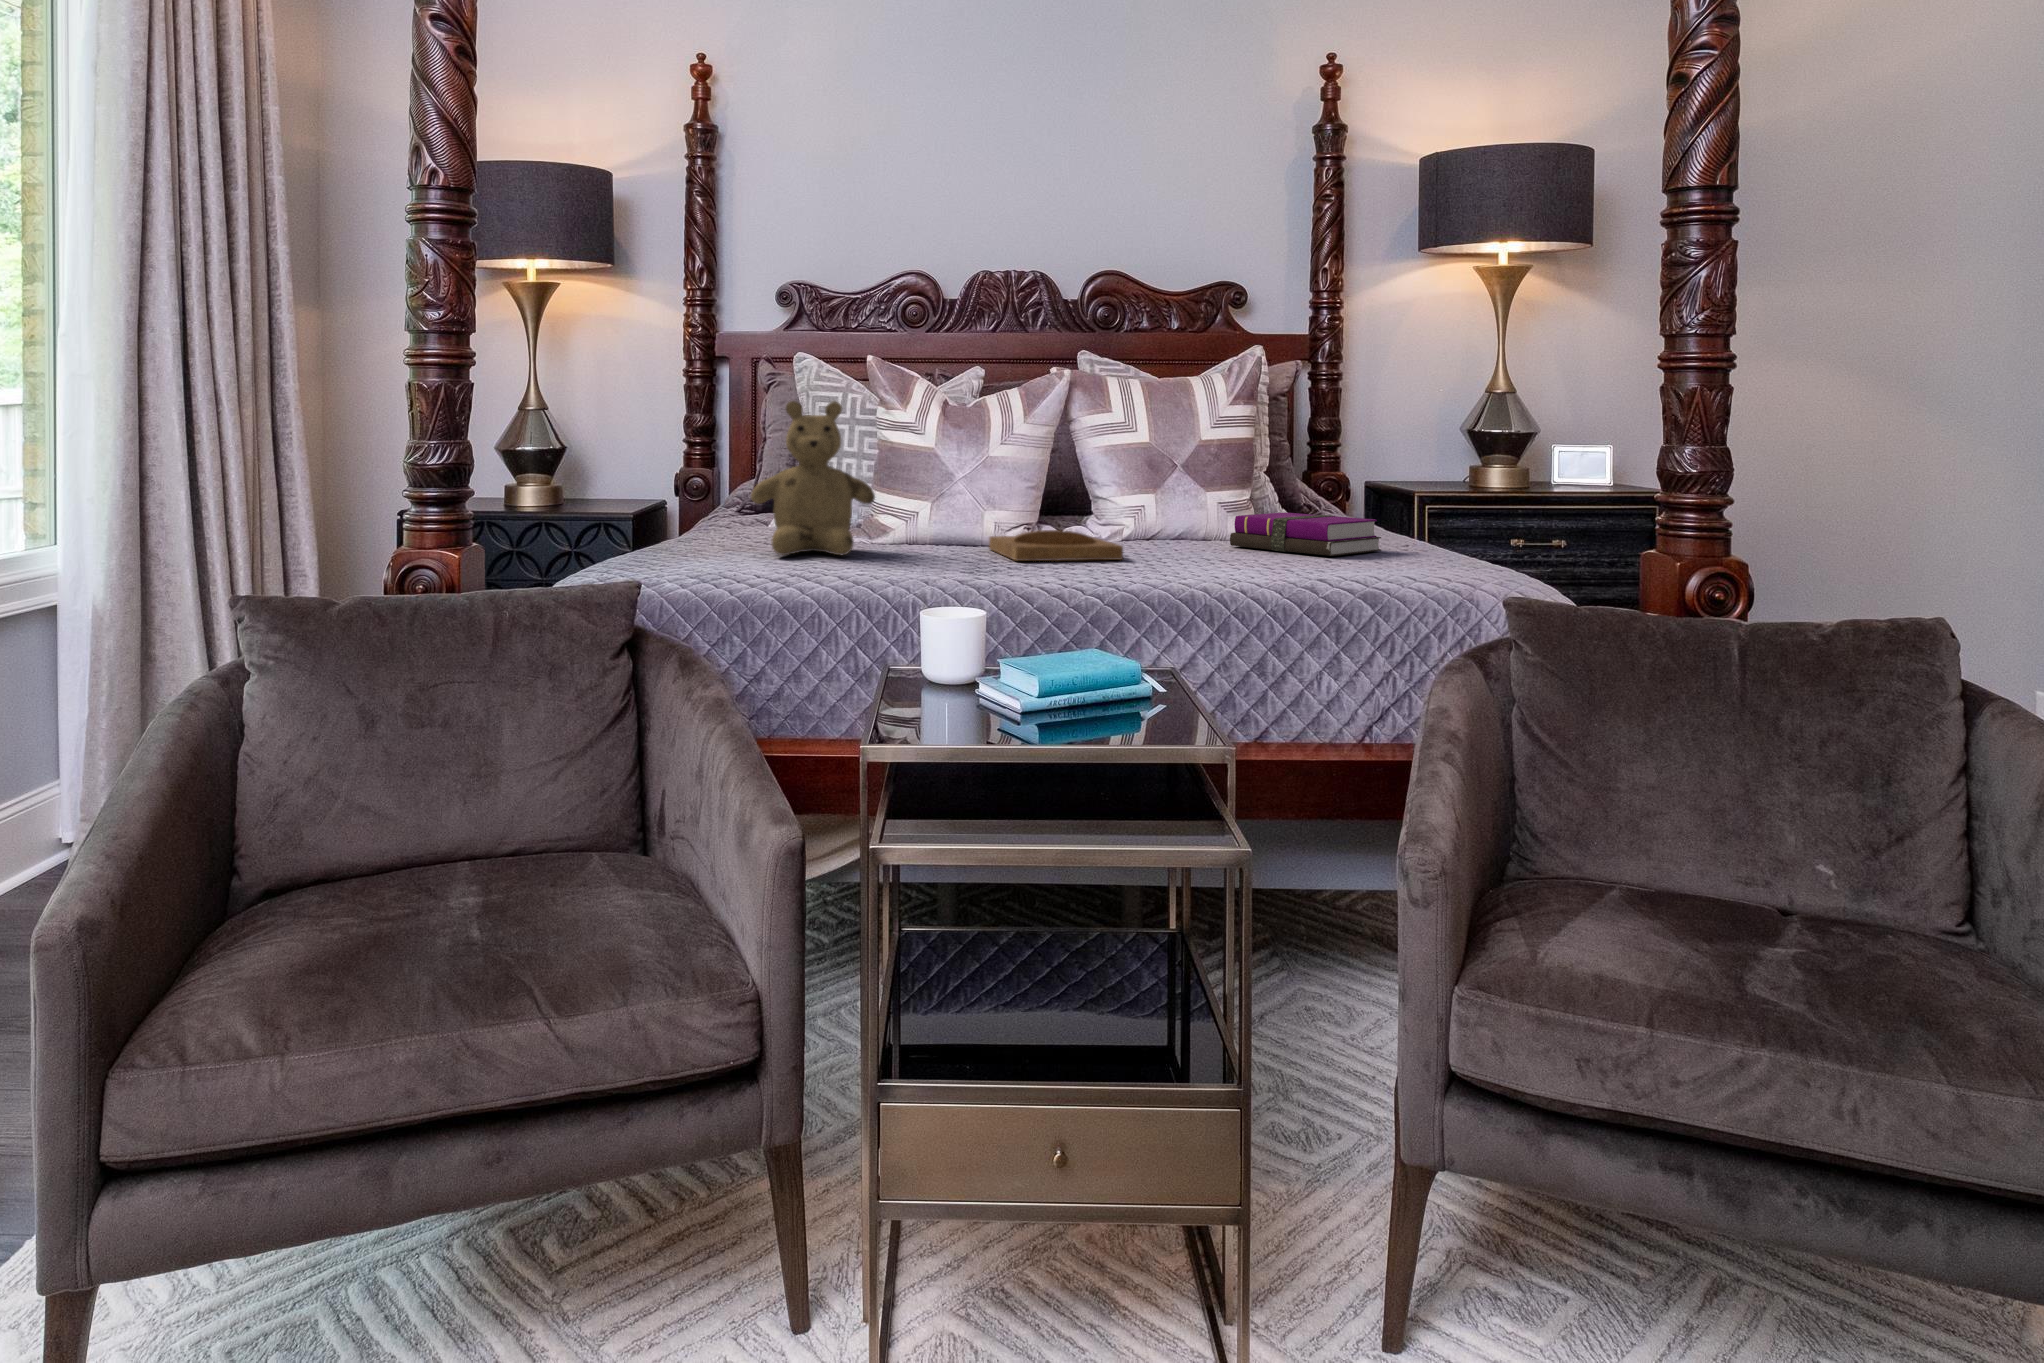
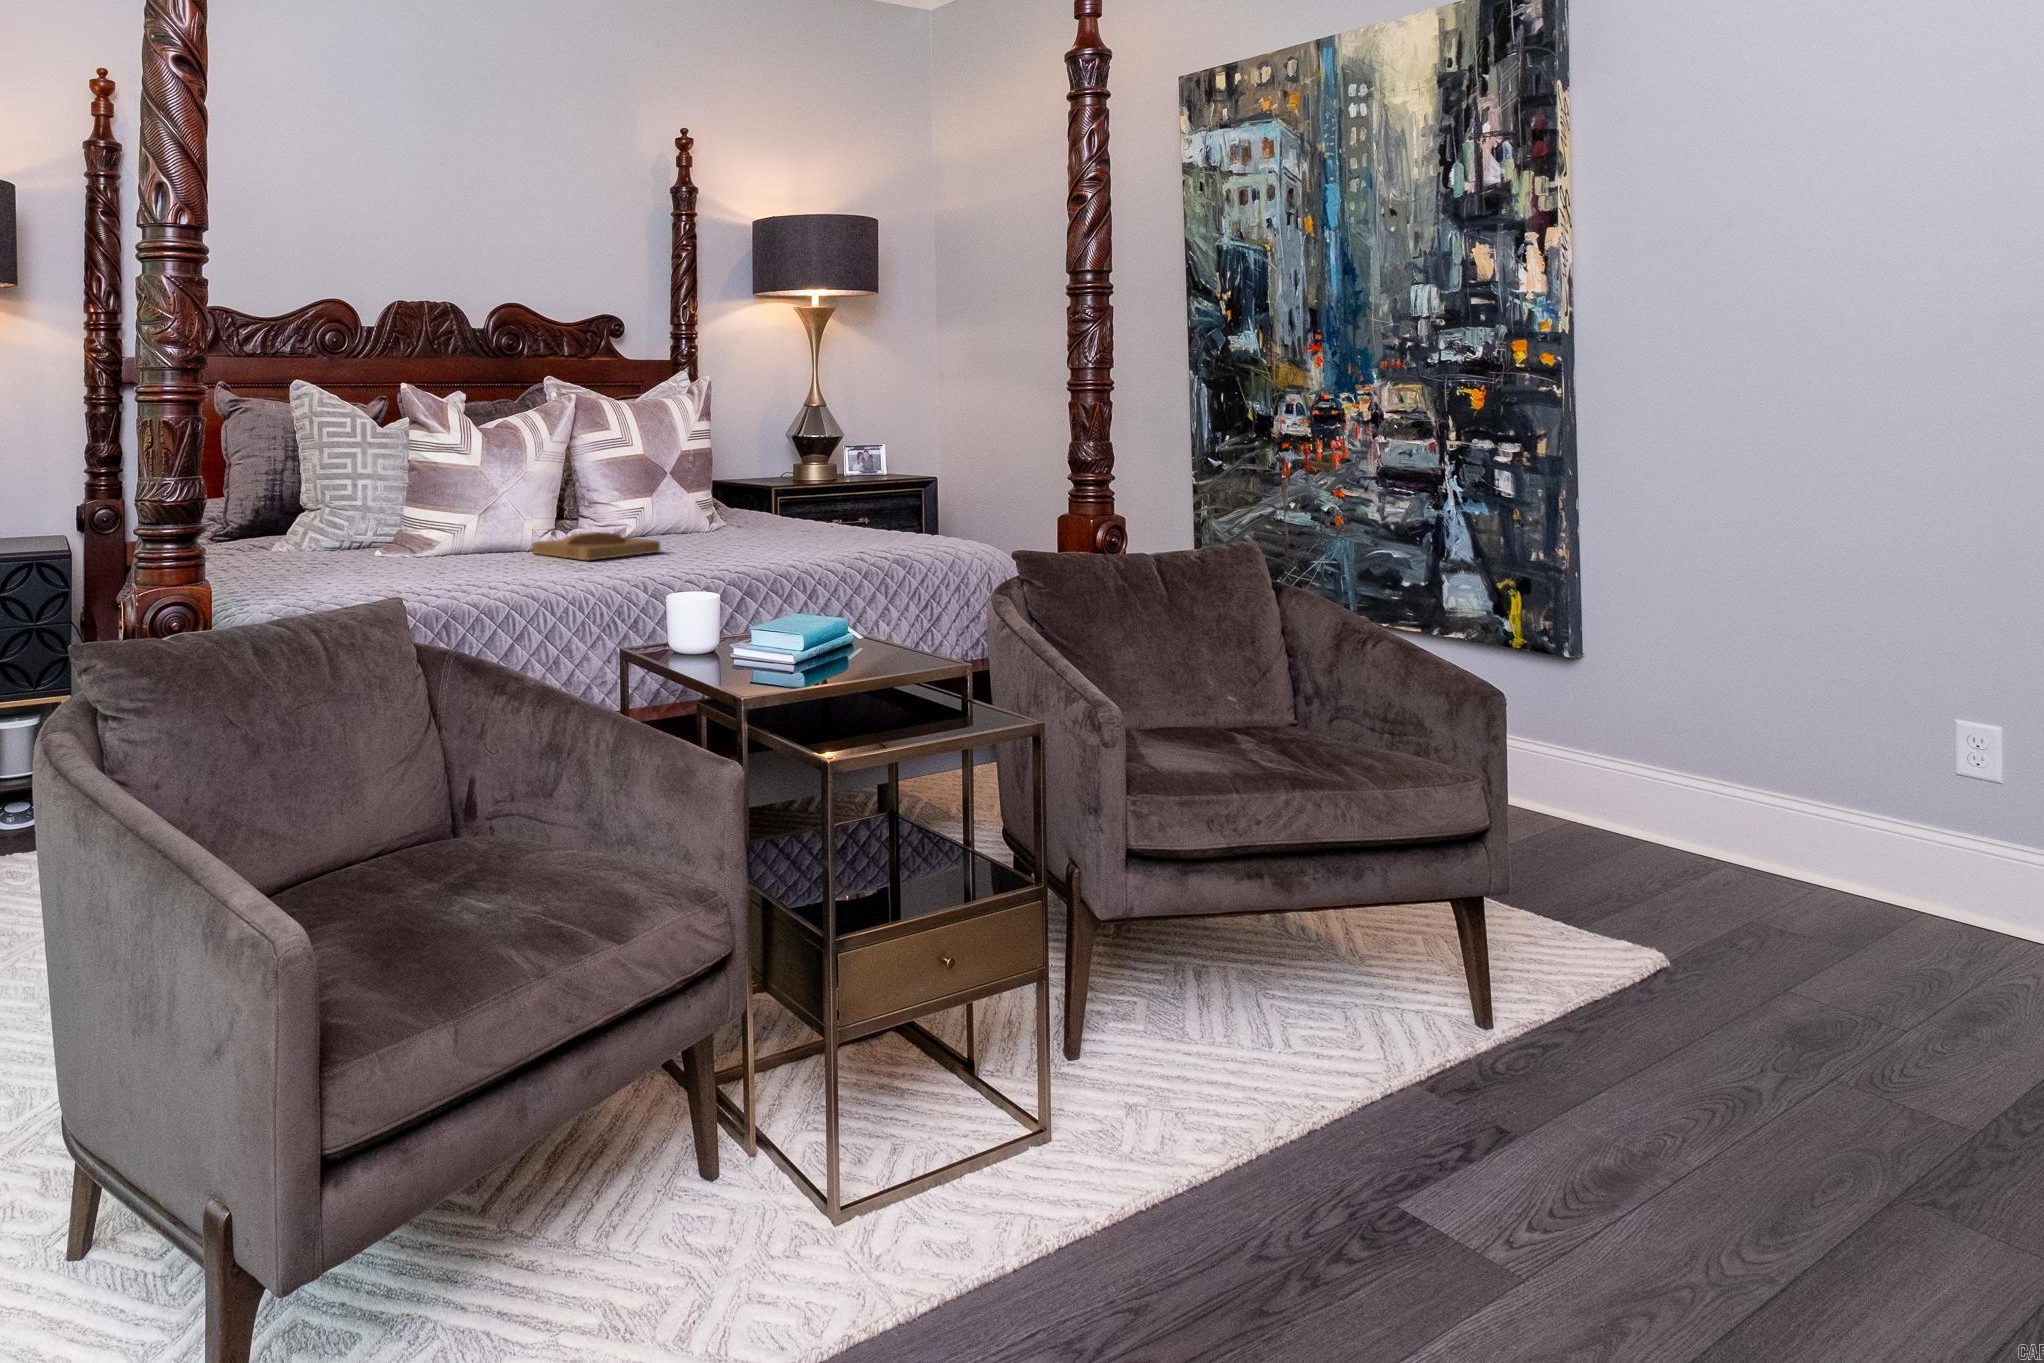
teddy bear: present [751,401,875,555] -> none [330,429,447,574]
notebook: present [1230,512,1381,556] -> none [700,505,808,536]

